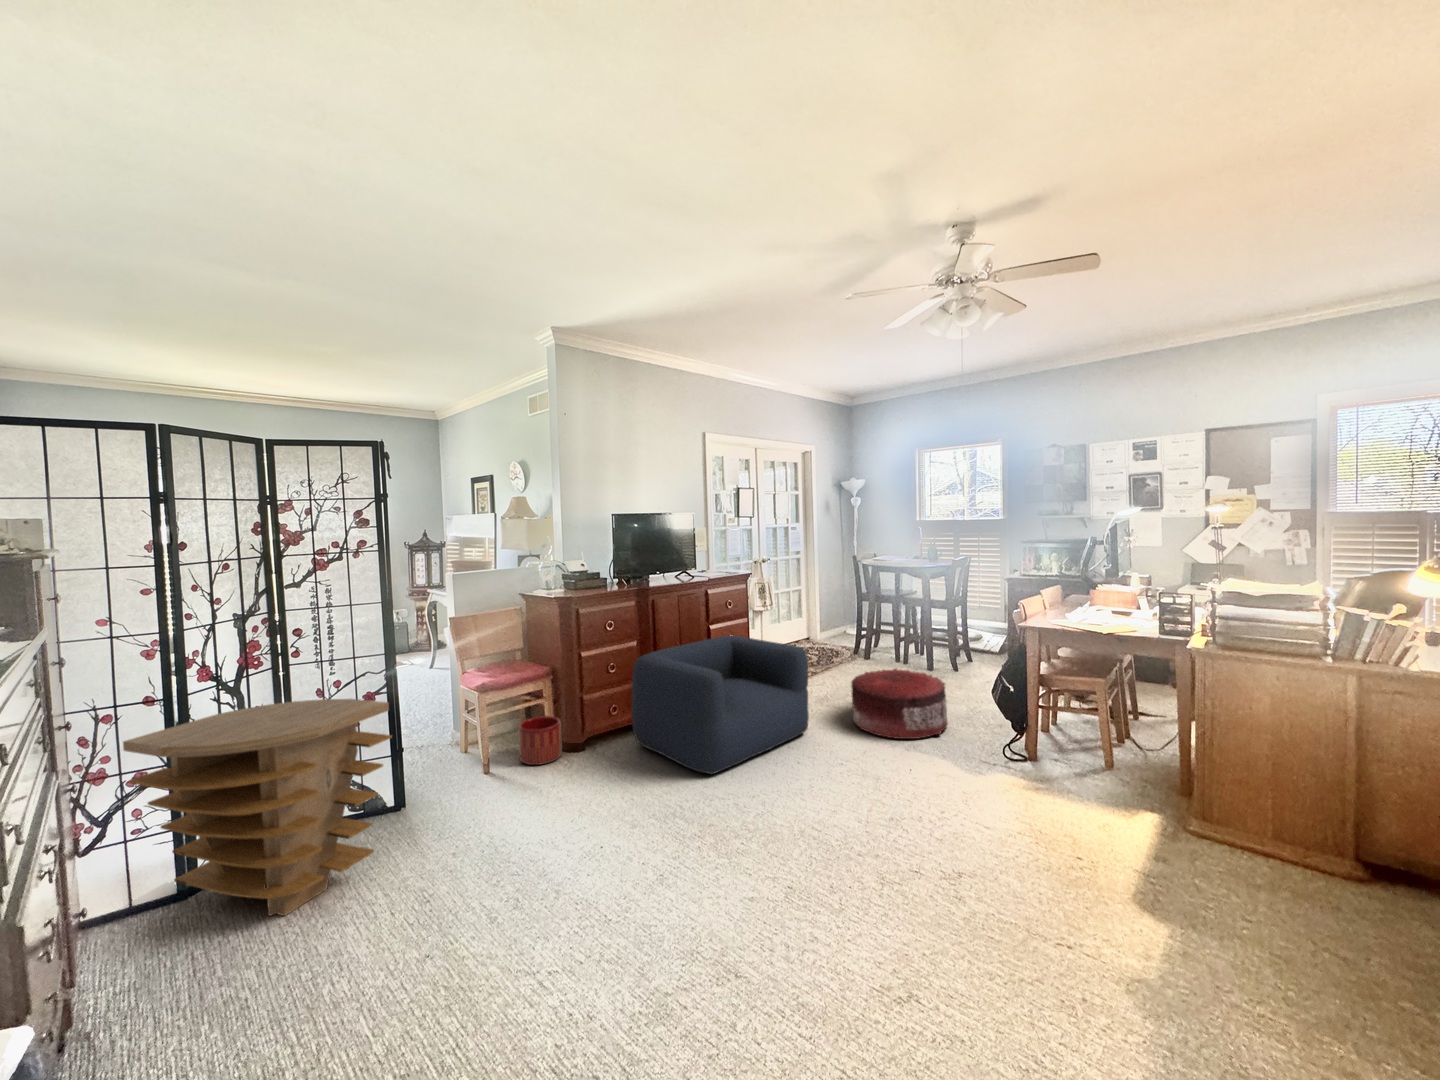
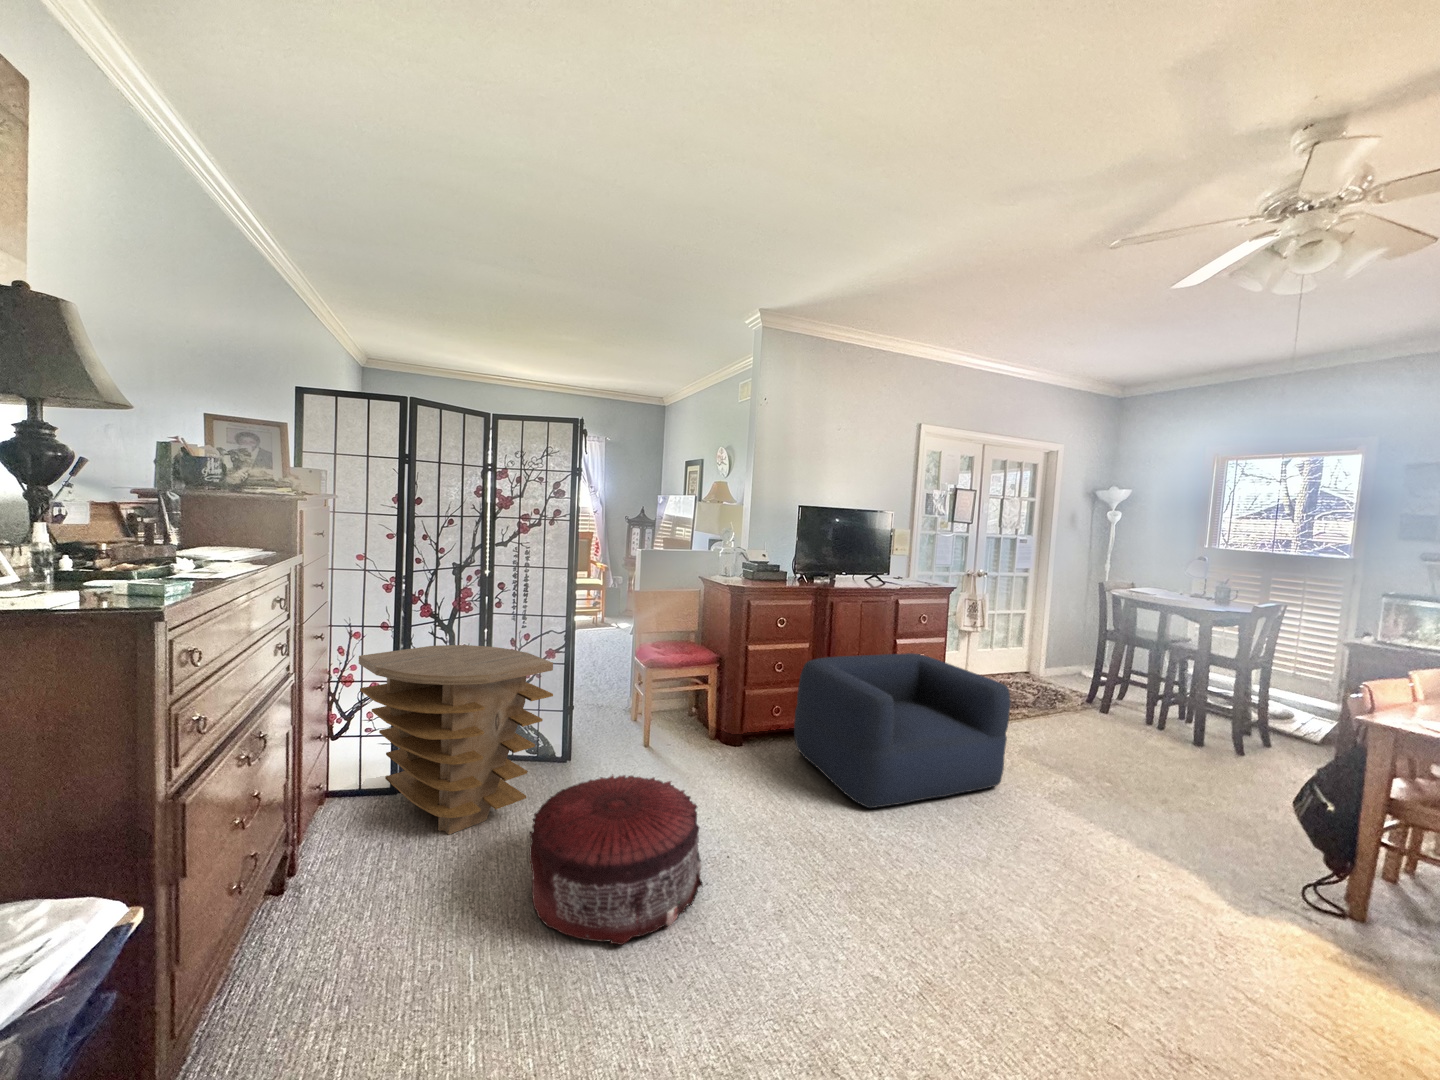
pouf: present [852,669,948,739] -> present [529,775,703,945]
planter: present [519,716,562,765] -> none [681,701,723,750]

